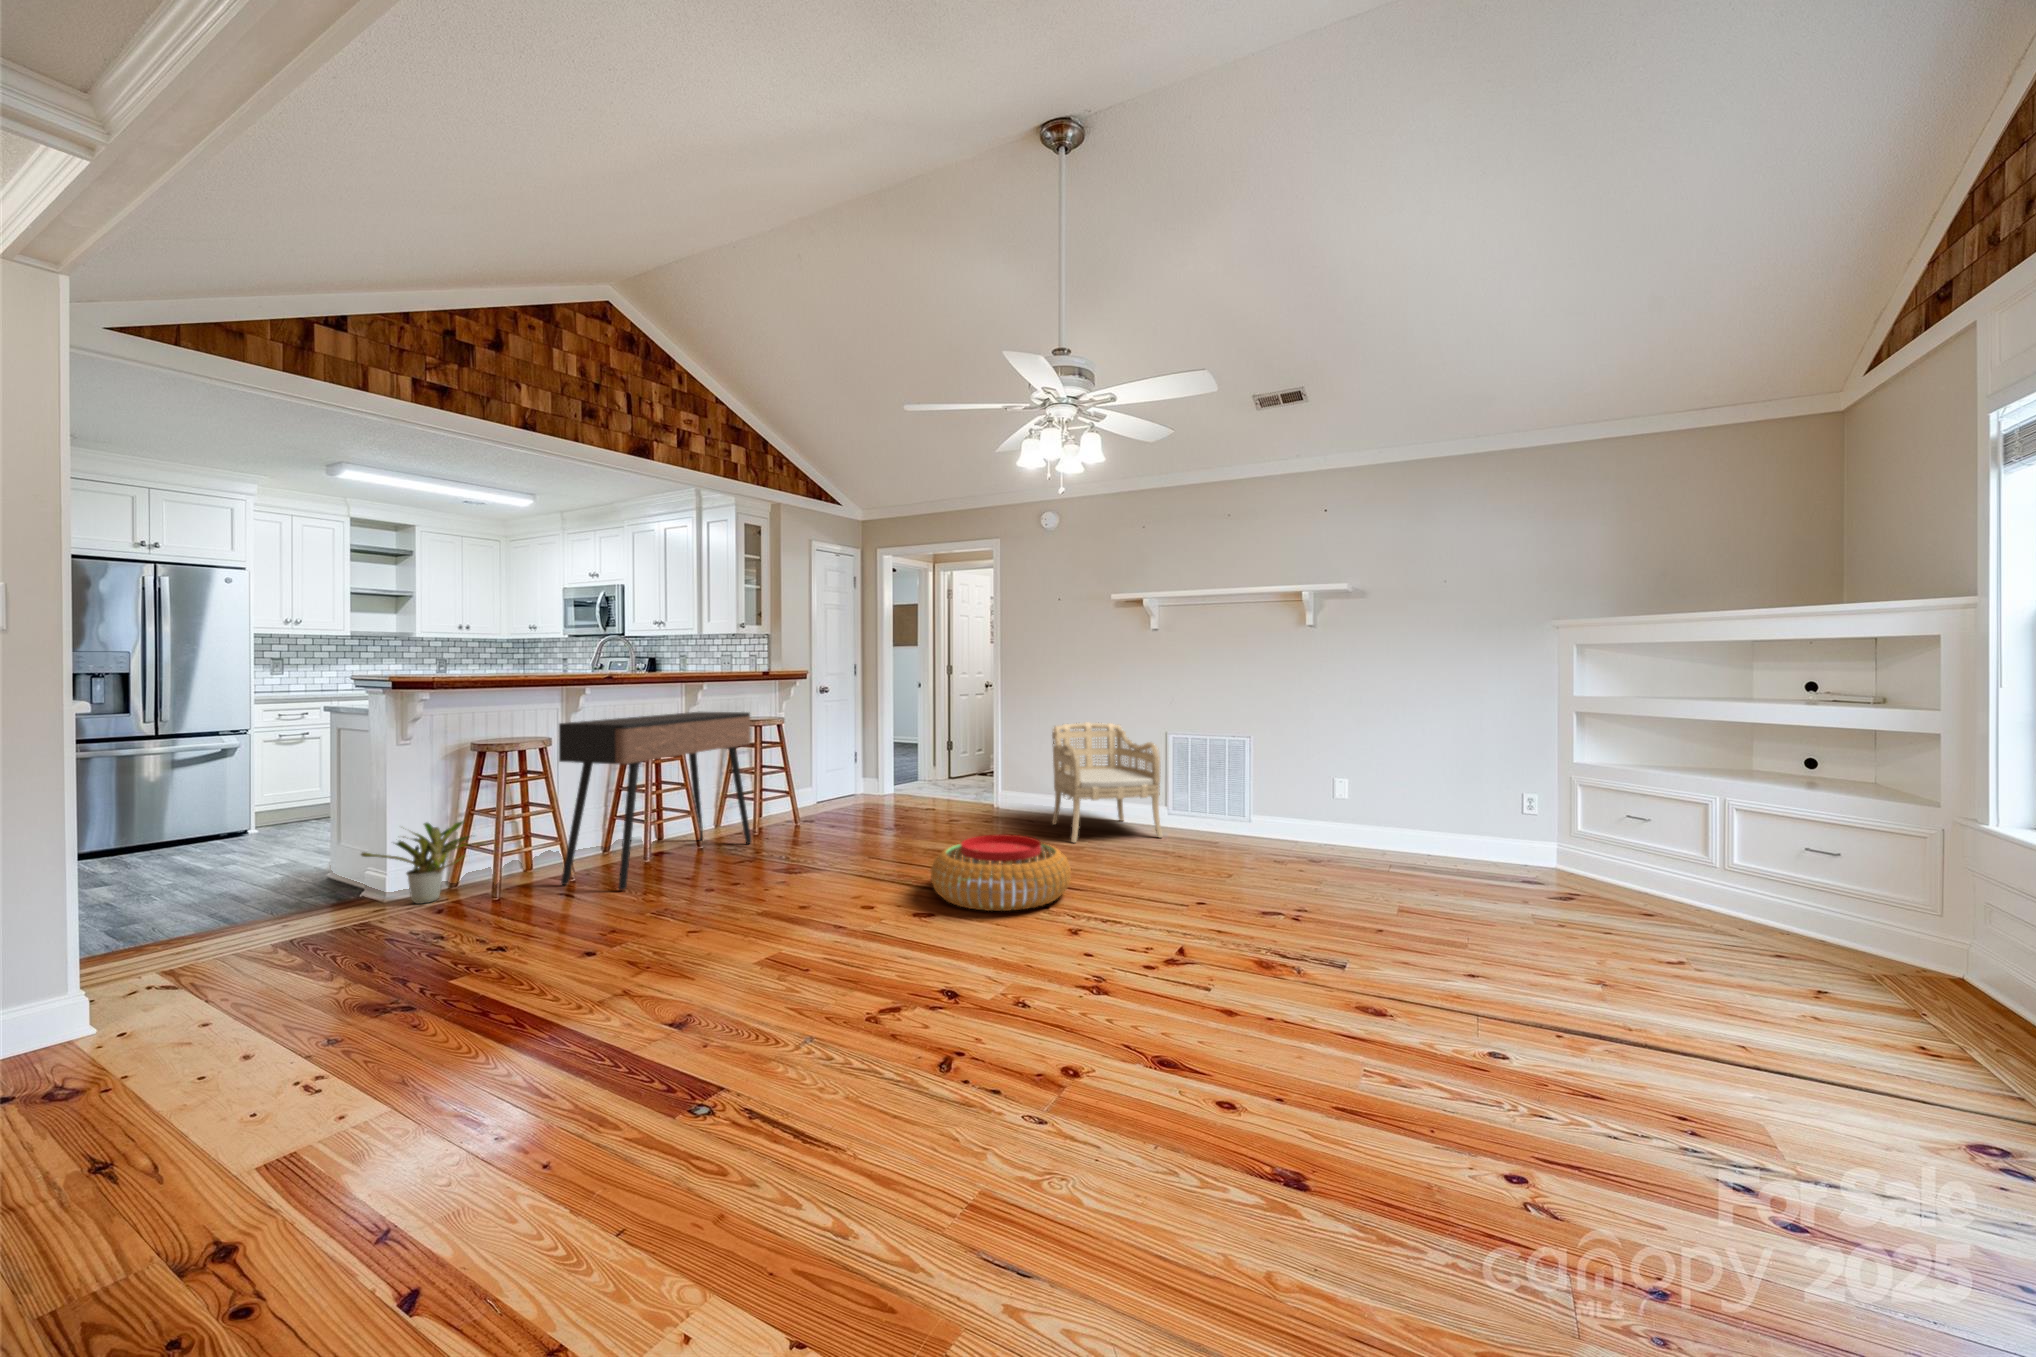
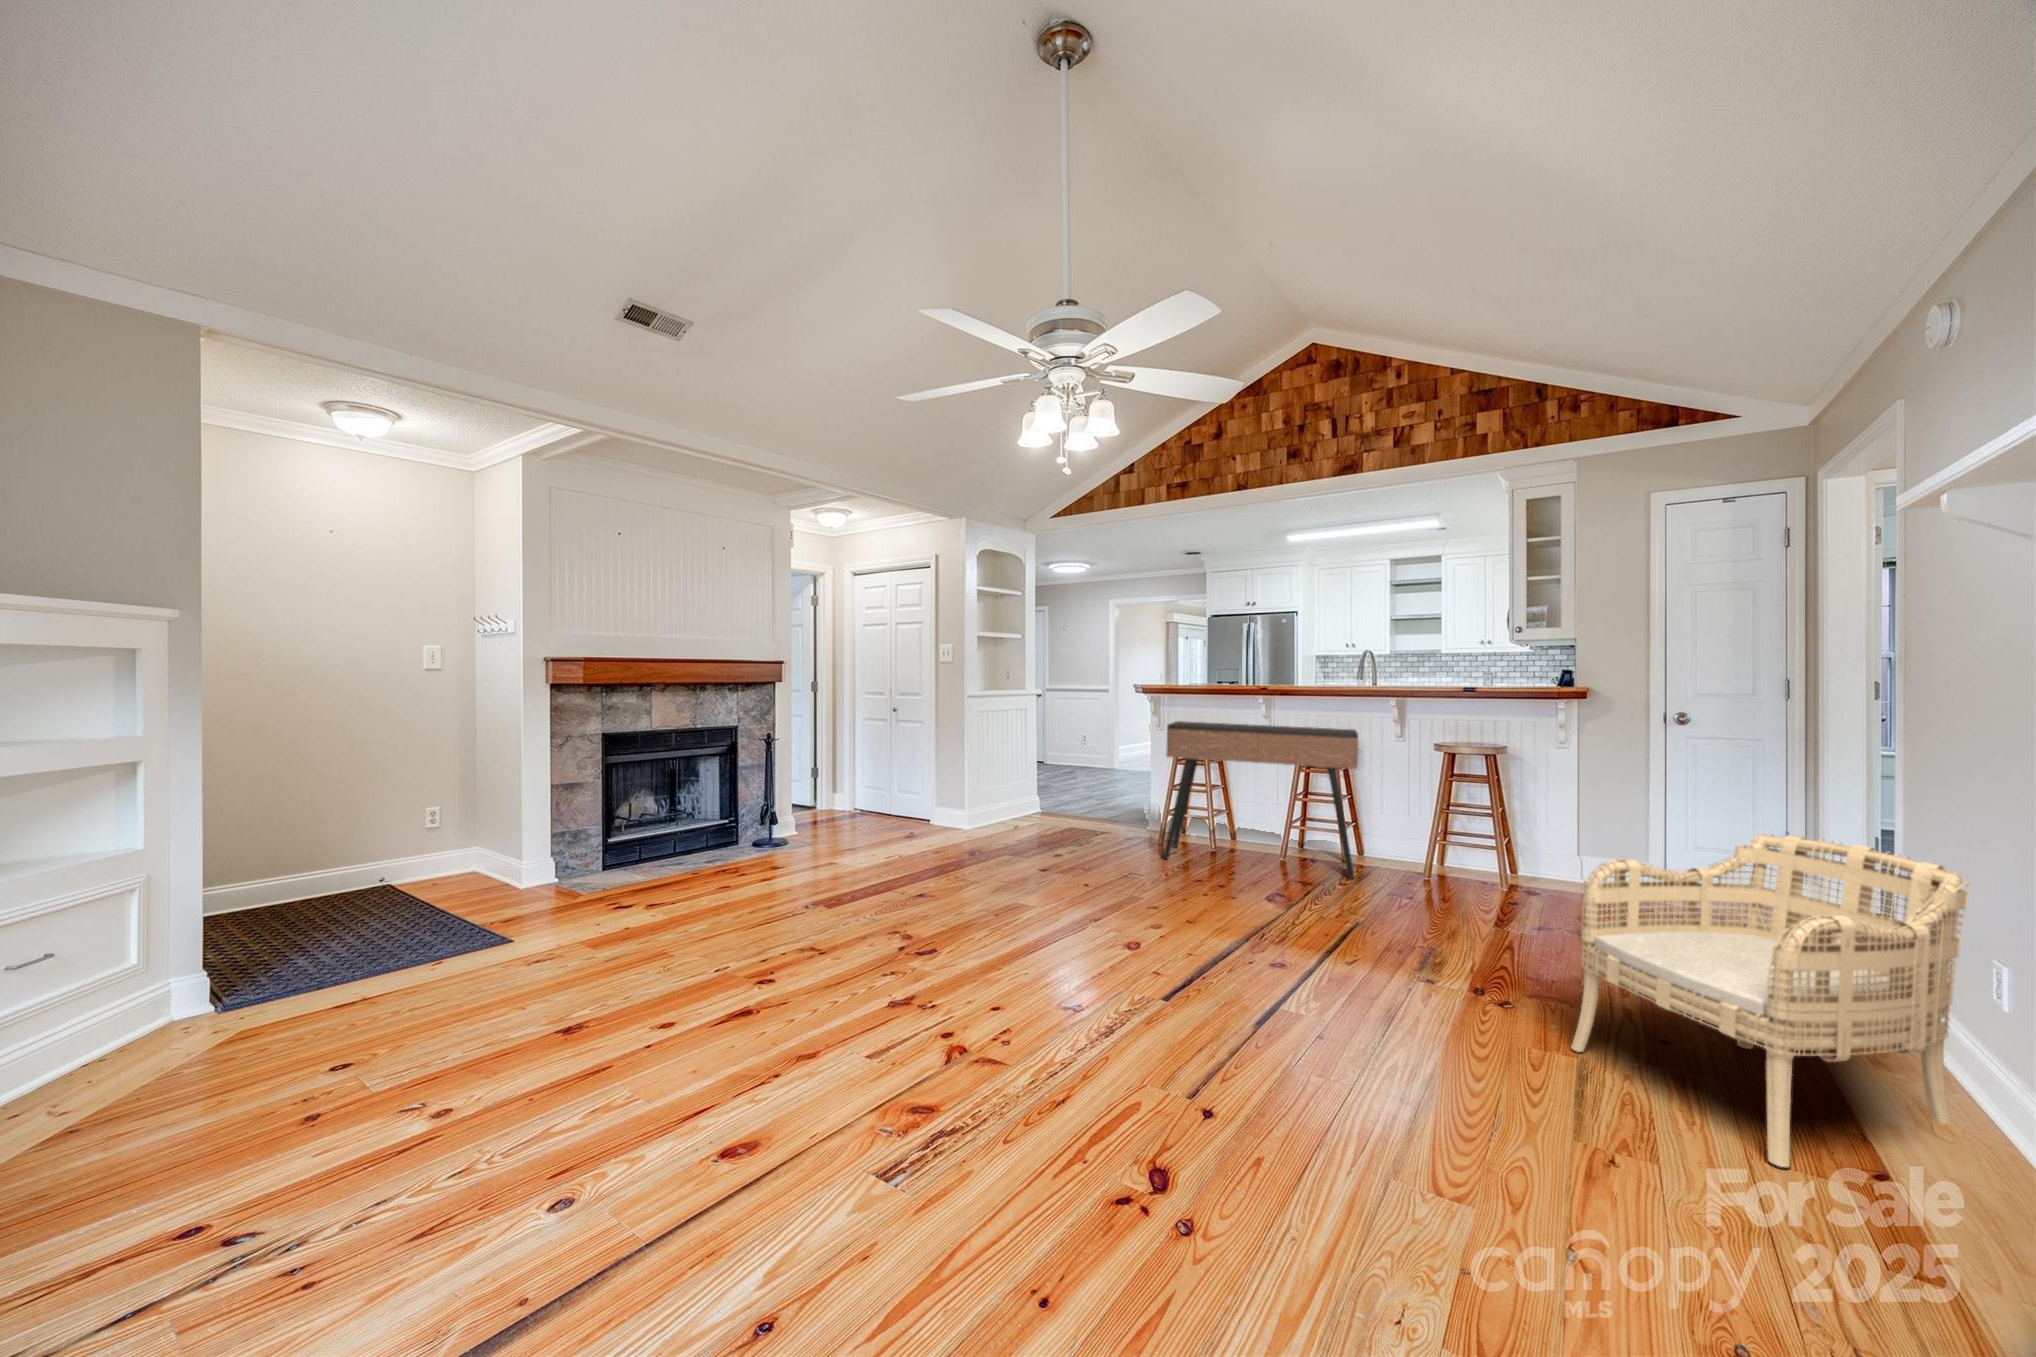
potted plant: present [361,821,482,904] -> none [1103,776,1155,831]
pouf: present [931,834,1071,911] -> none [1114,899,1300,1010]

